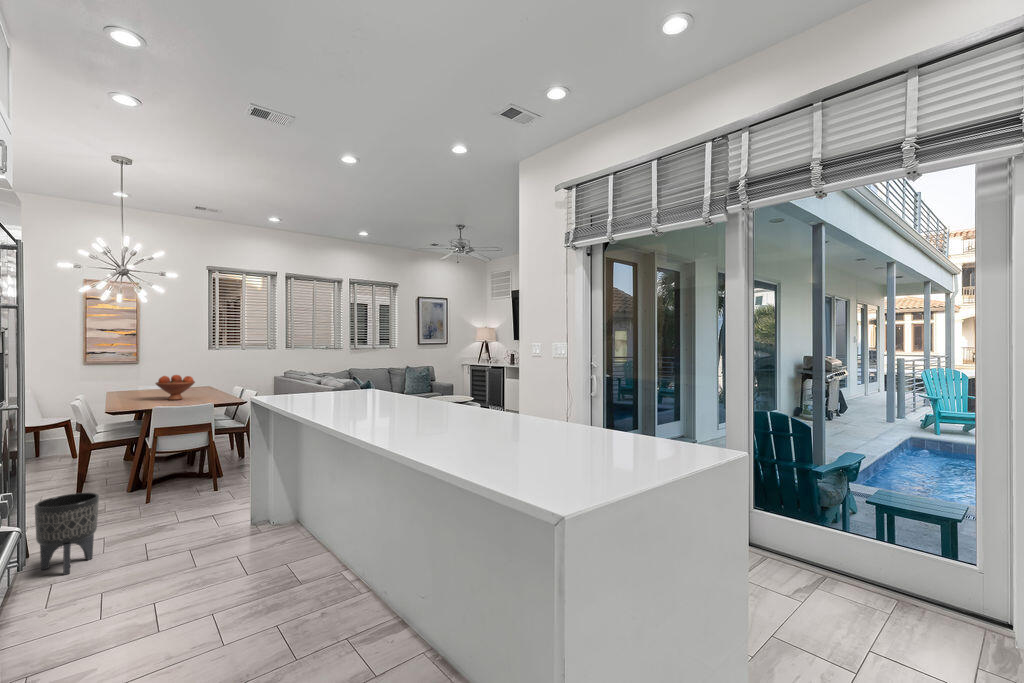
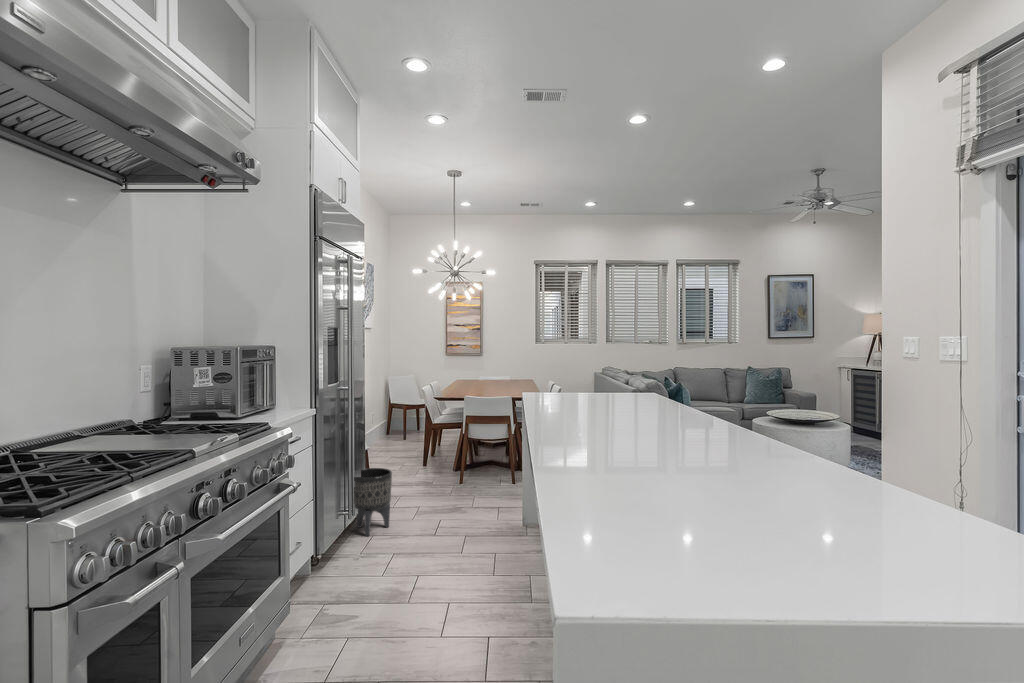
fruit bowl: present [155,375,195,400] -> none [474,367,505,391]

